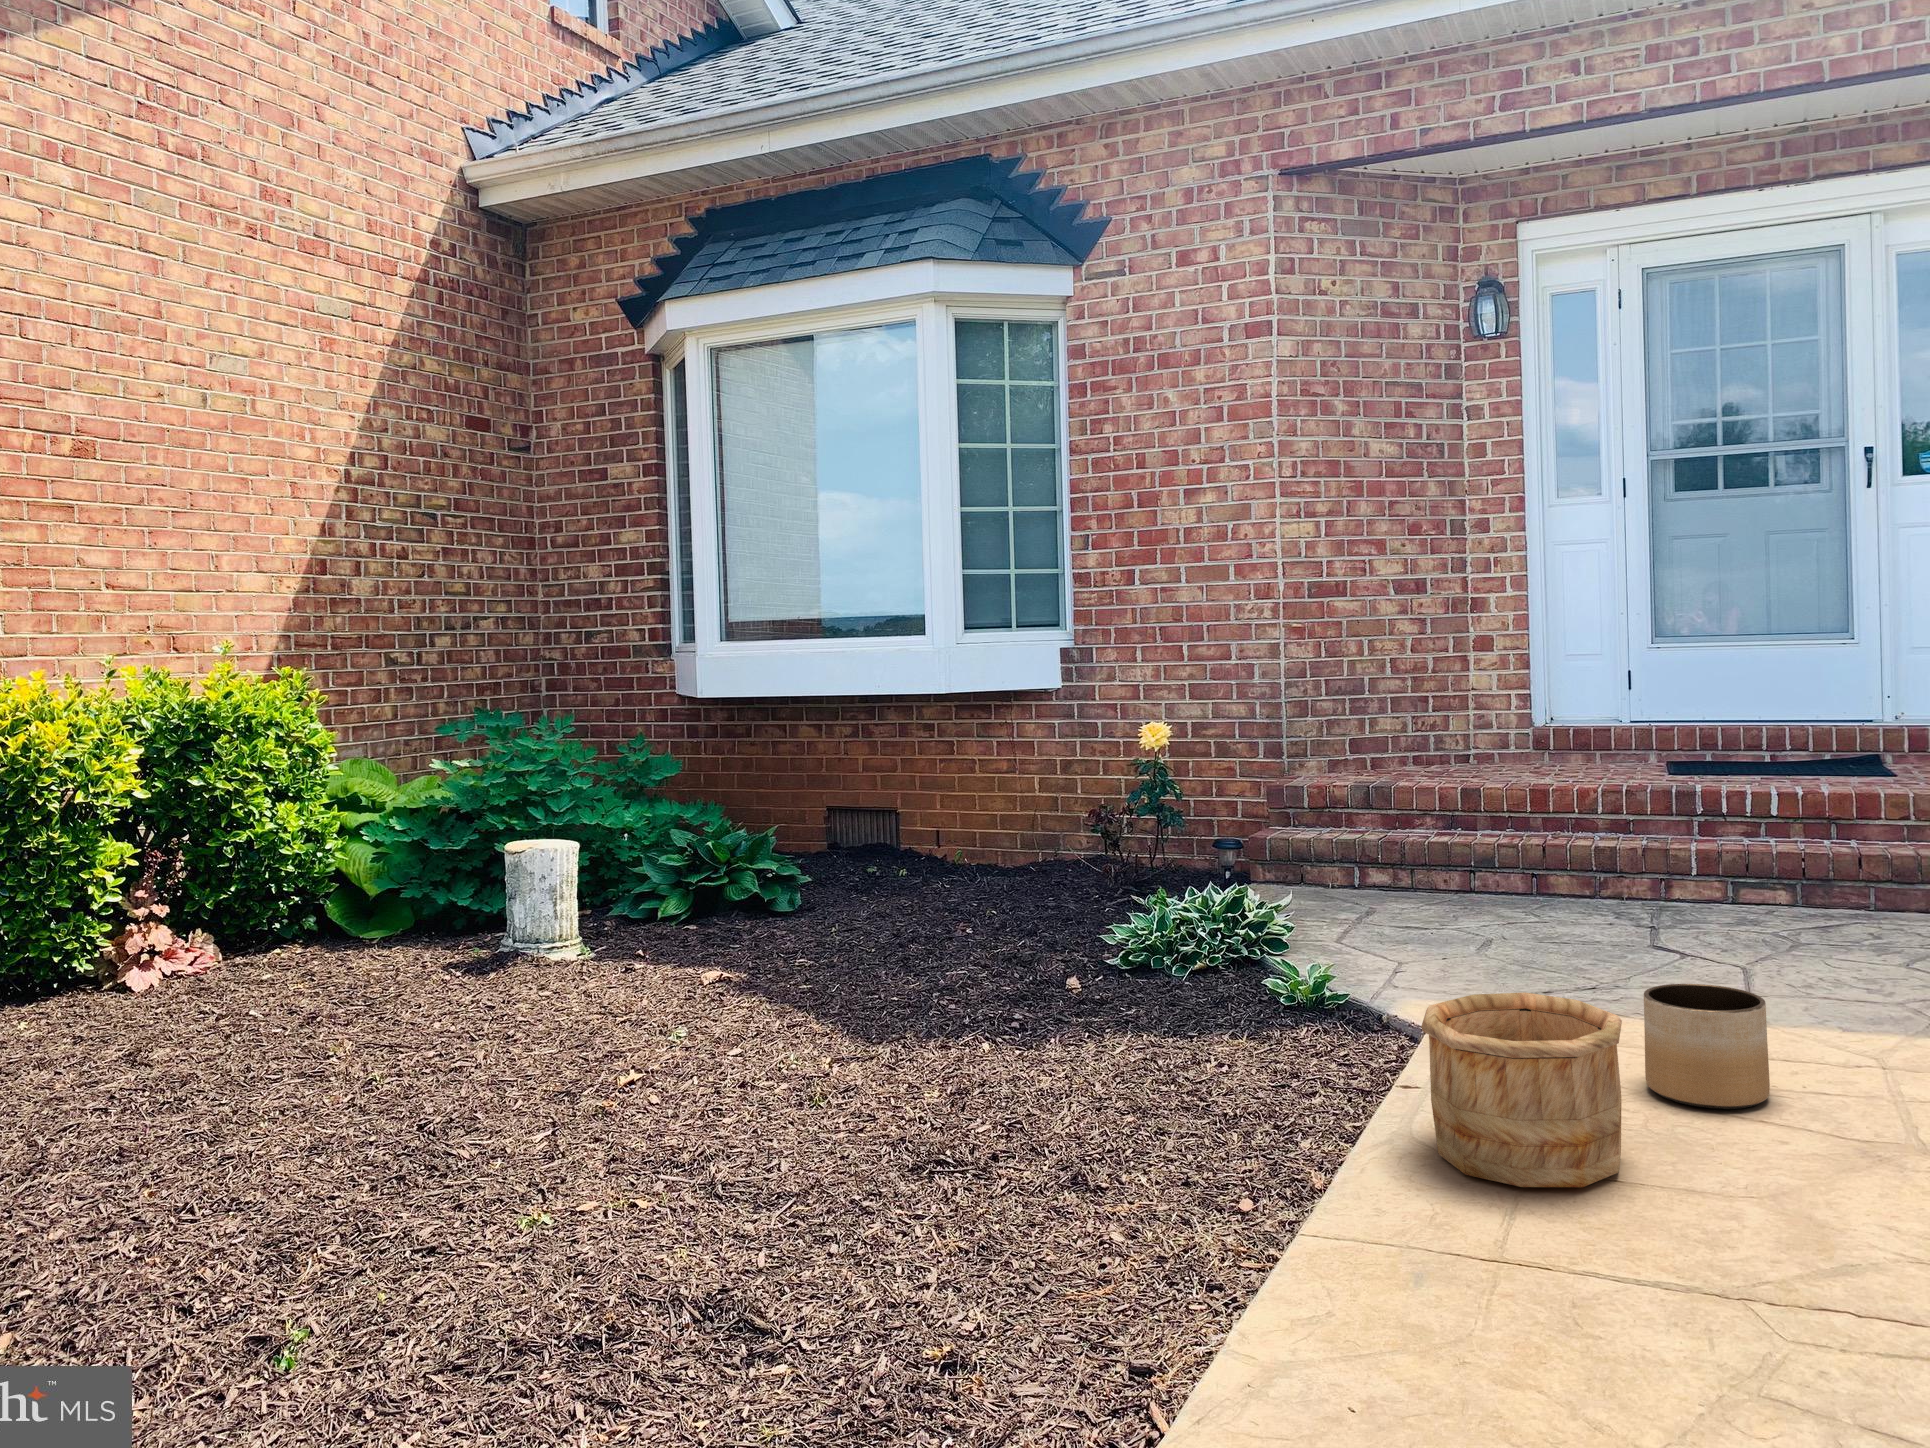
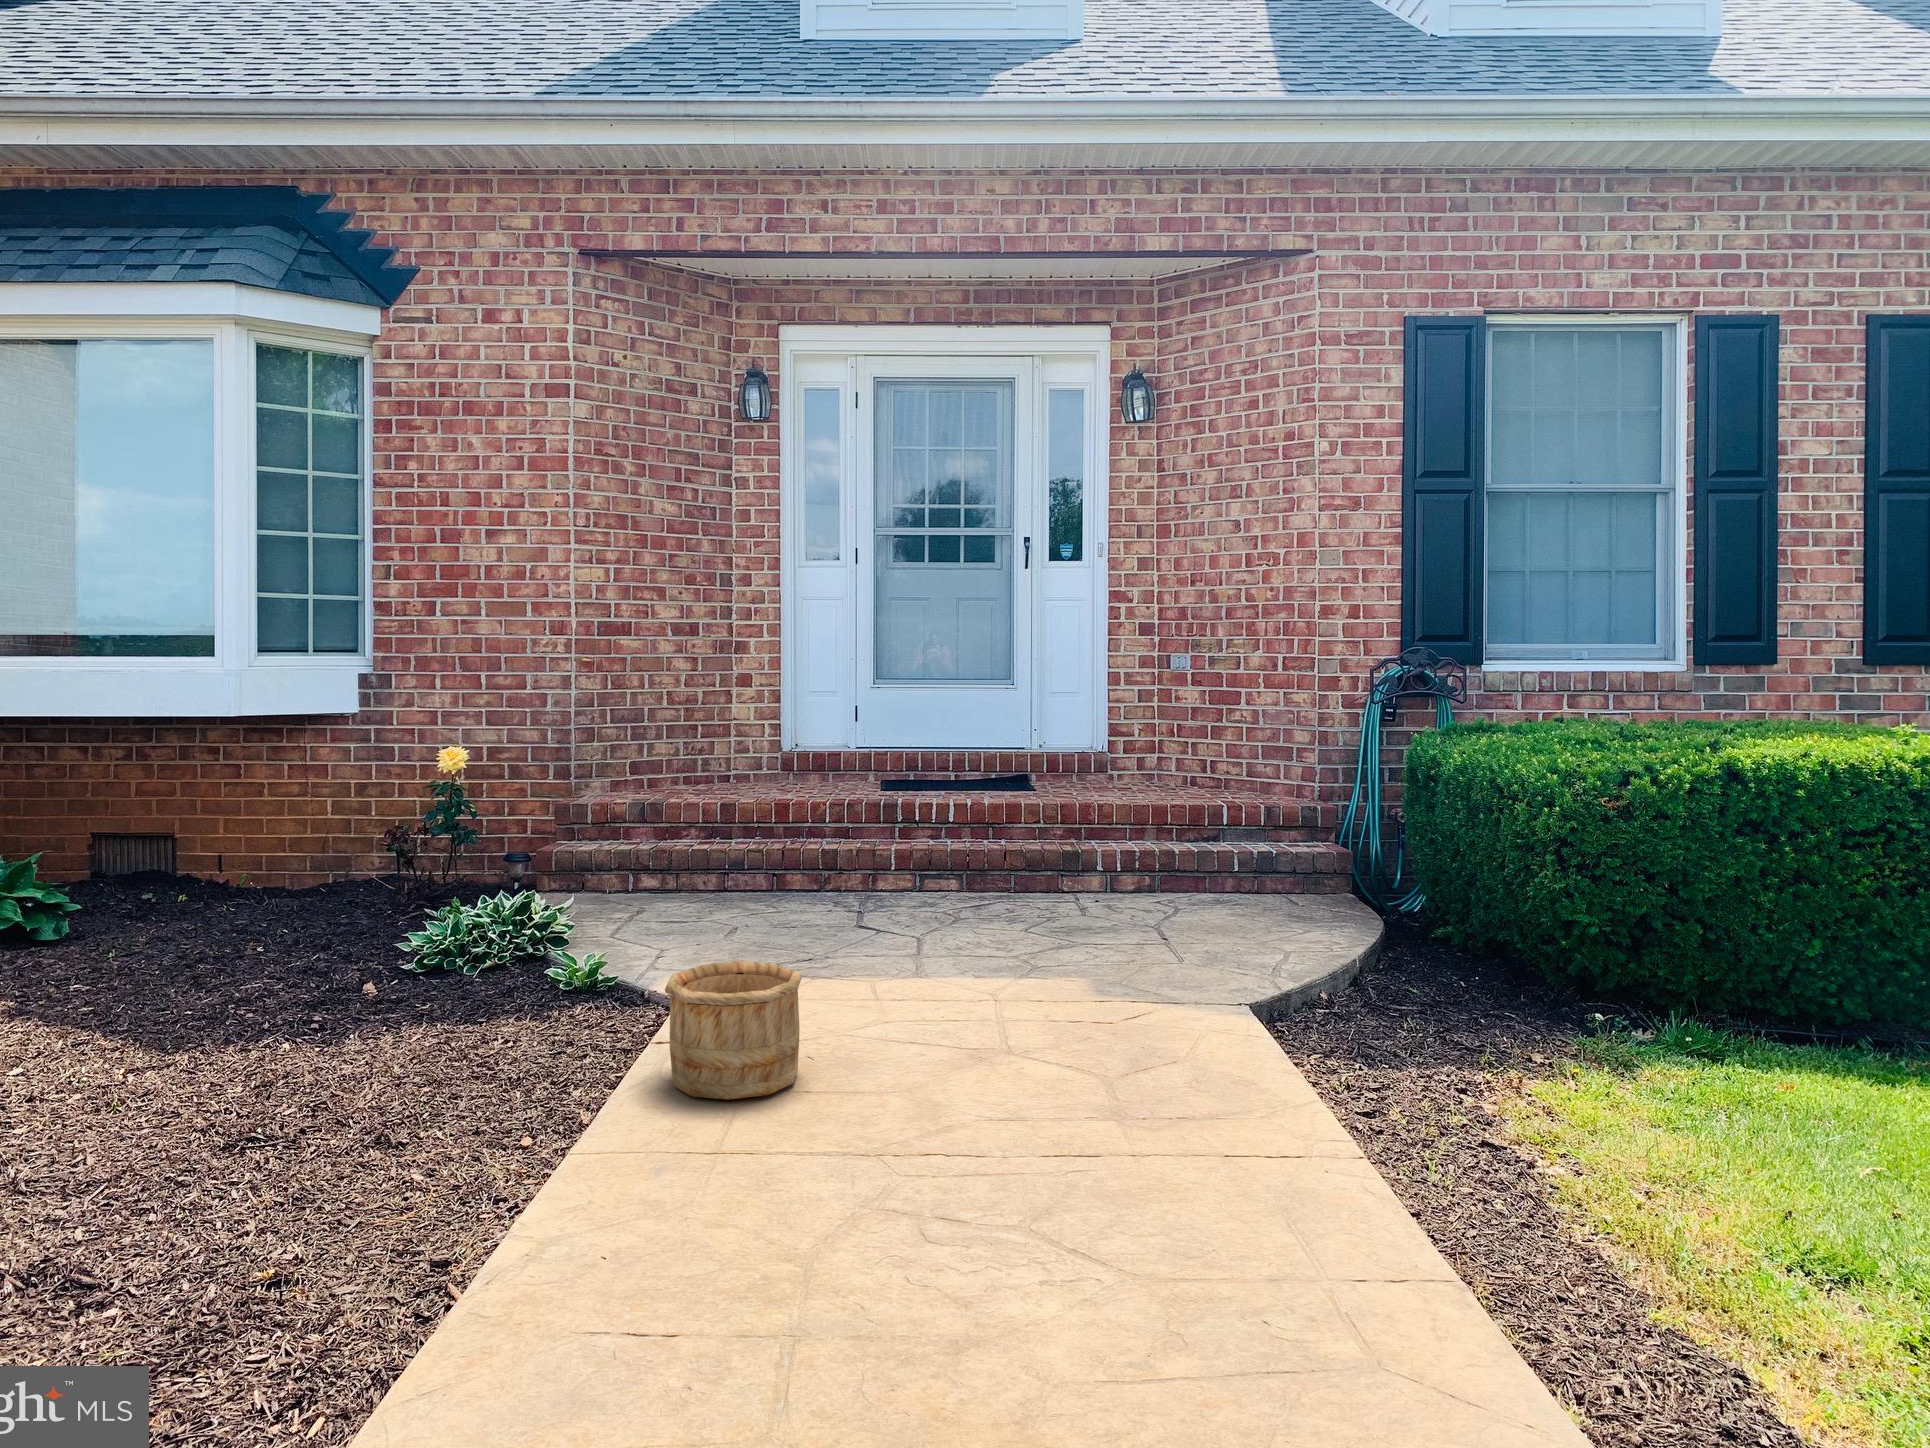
planter: present [1644,984,1770,1109] -> none [822,950,898,1036]

